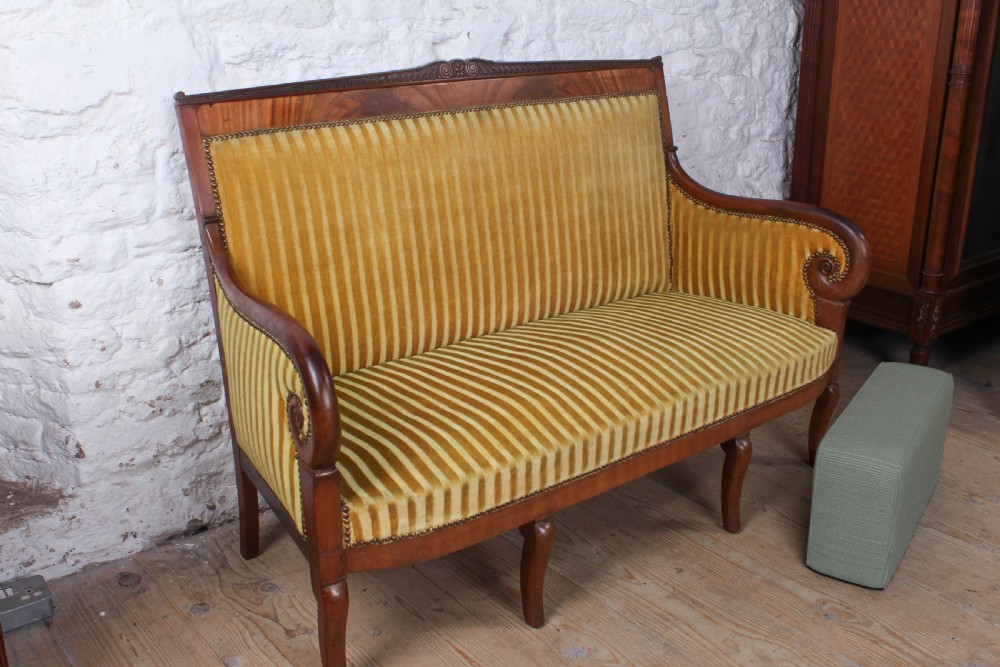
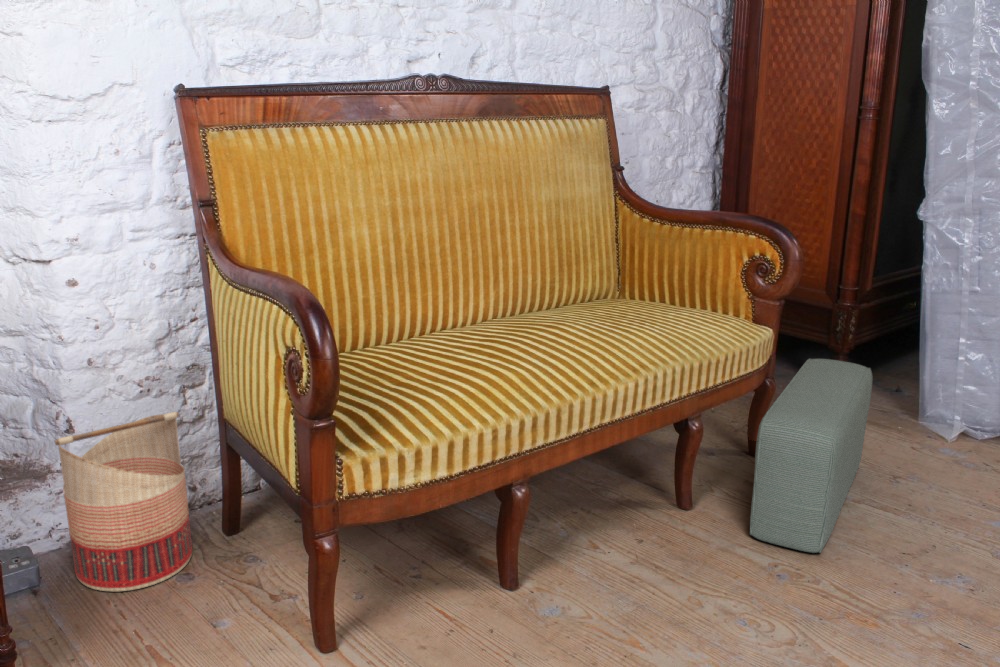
basket: none [62,435,209,623] -> present [55,412,192,591]

